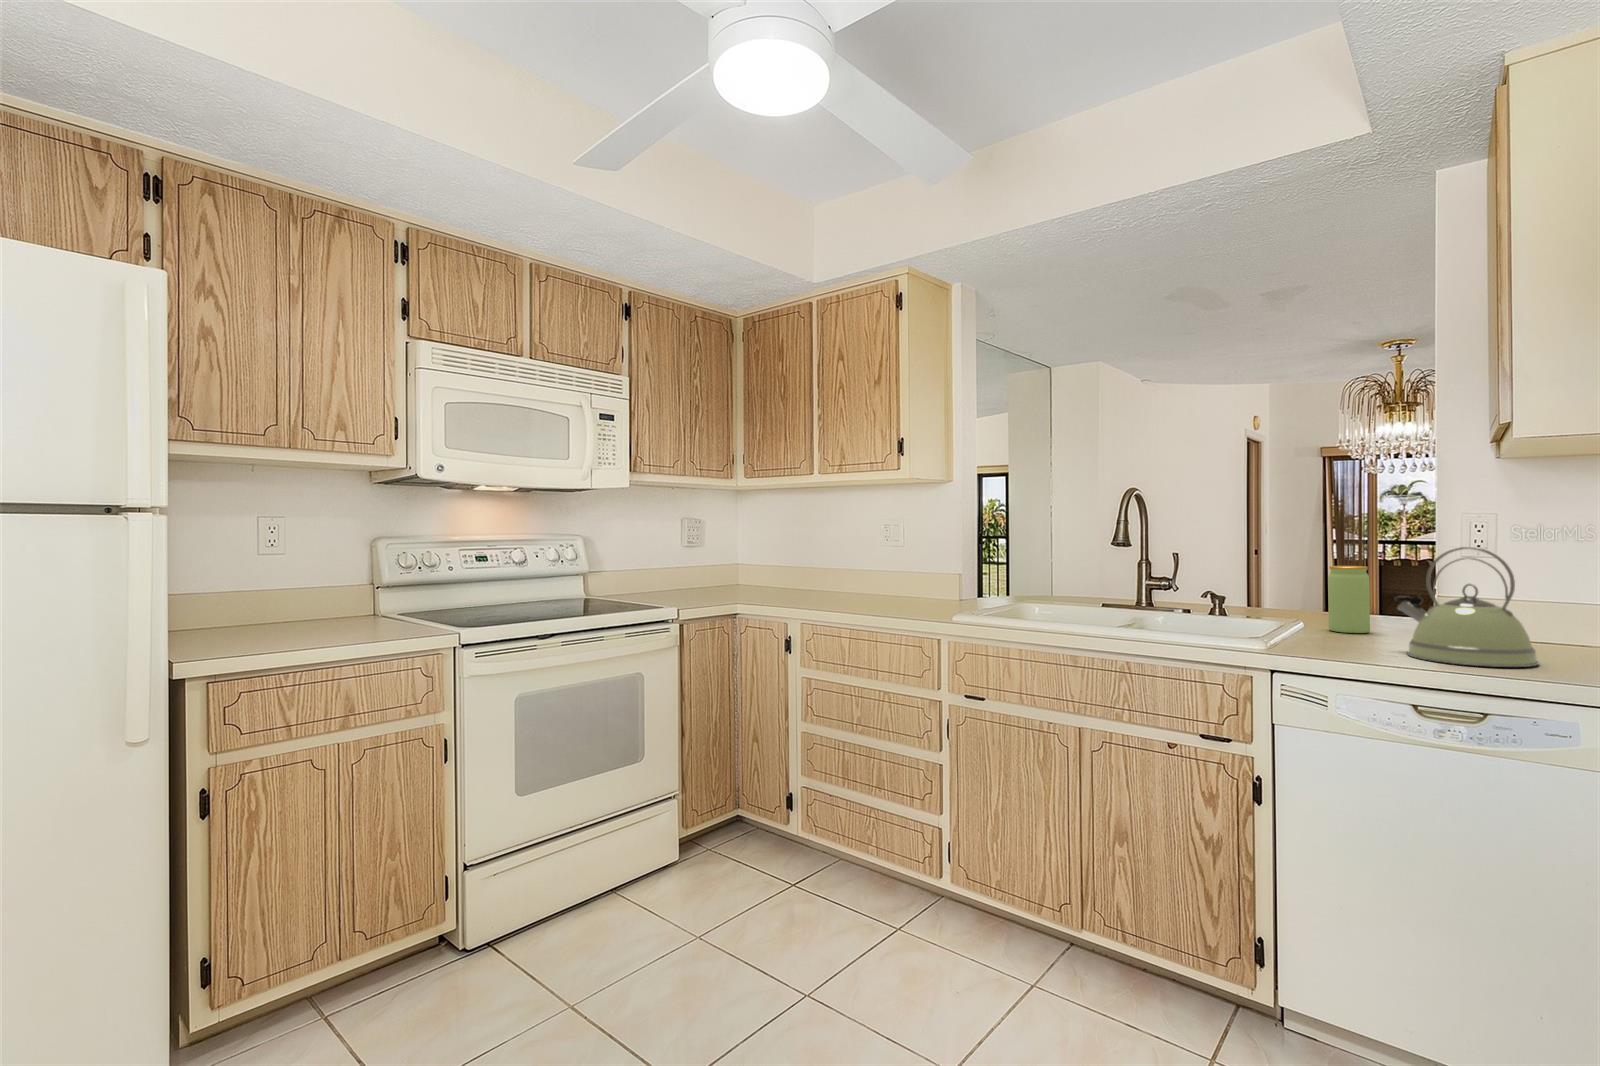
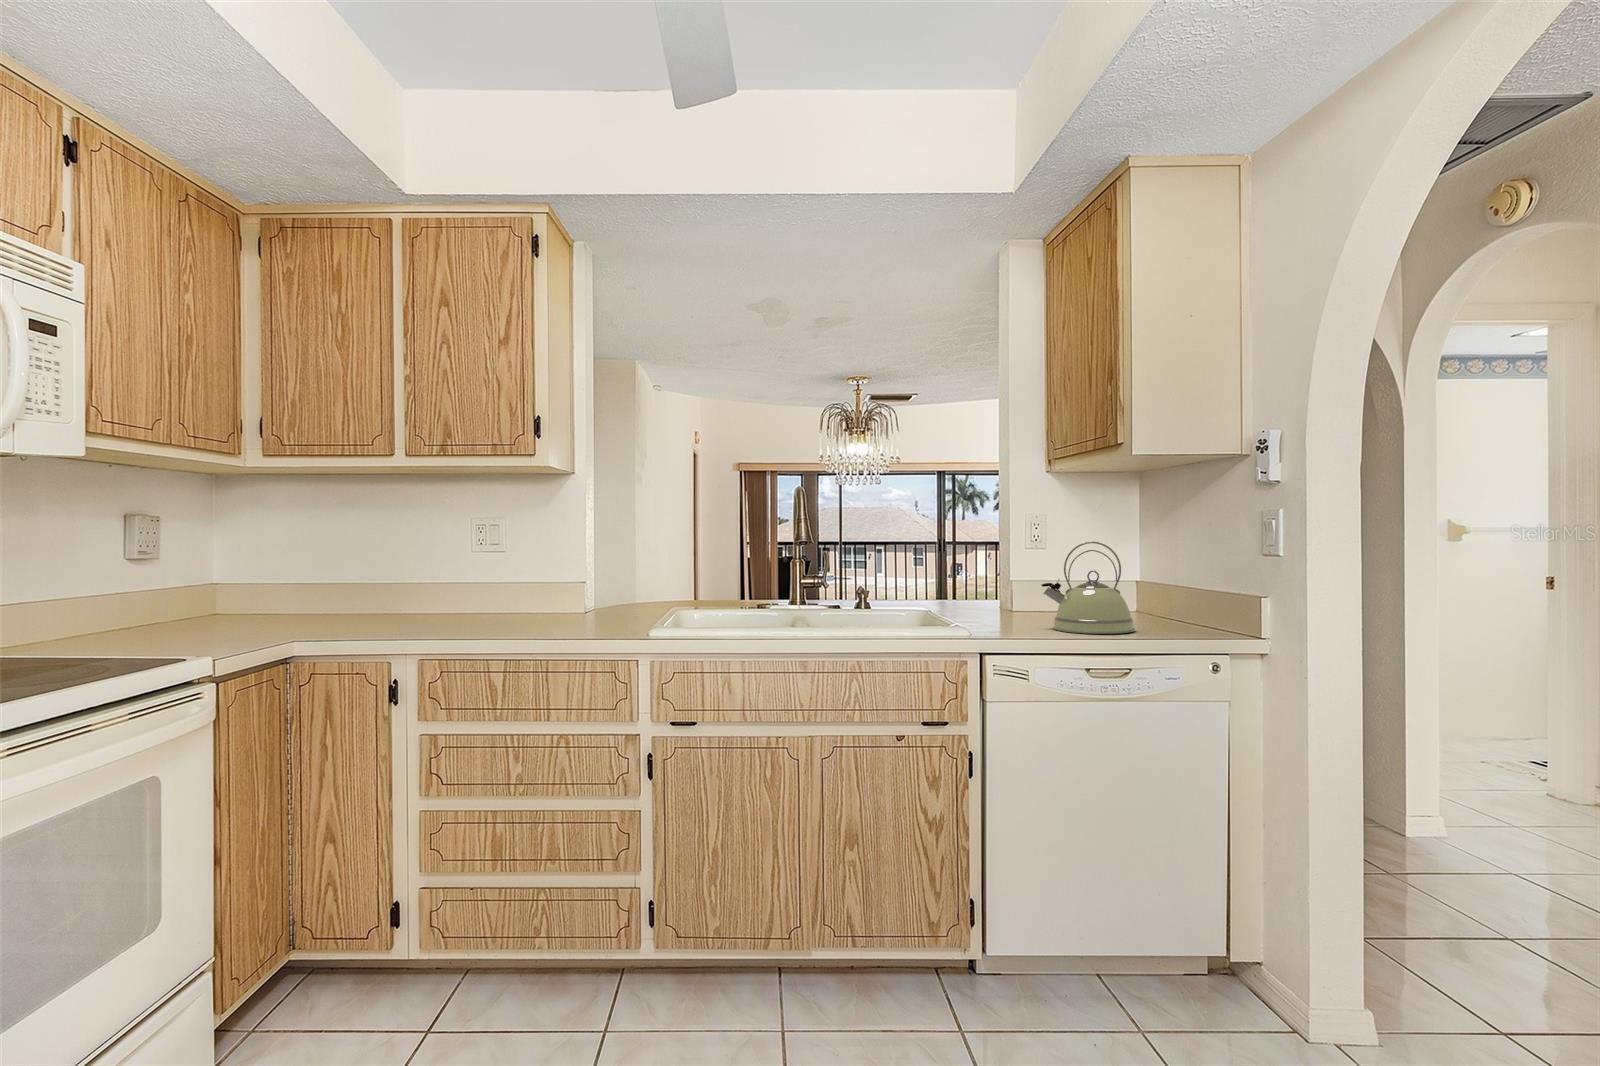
jar: present [1328,566,1370,633] -> none [963,561,993,618]

